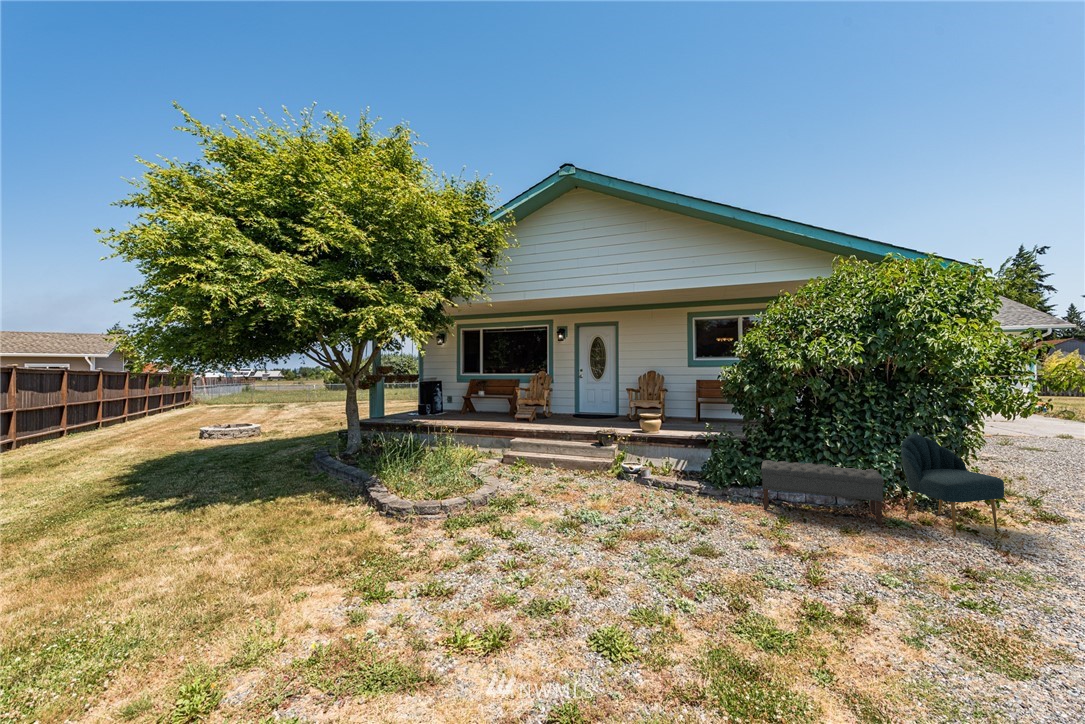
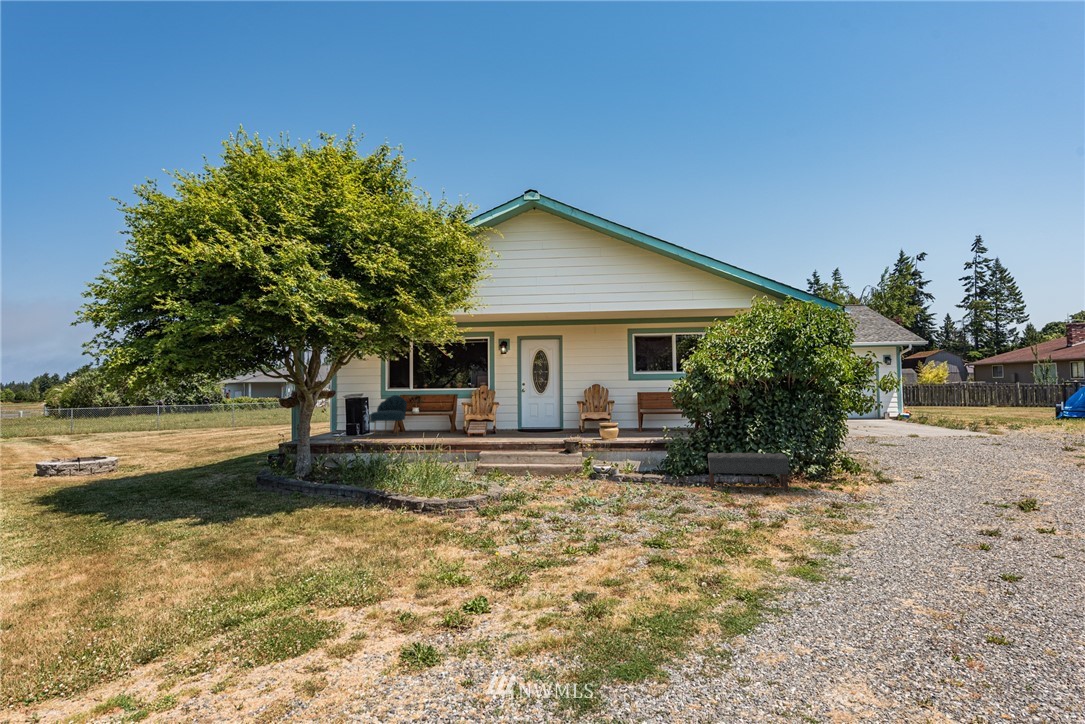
chair: present [901,434,1004,536] -> present [371,395,407,432]

